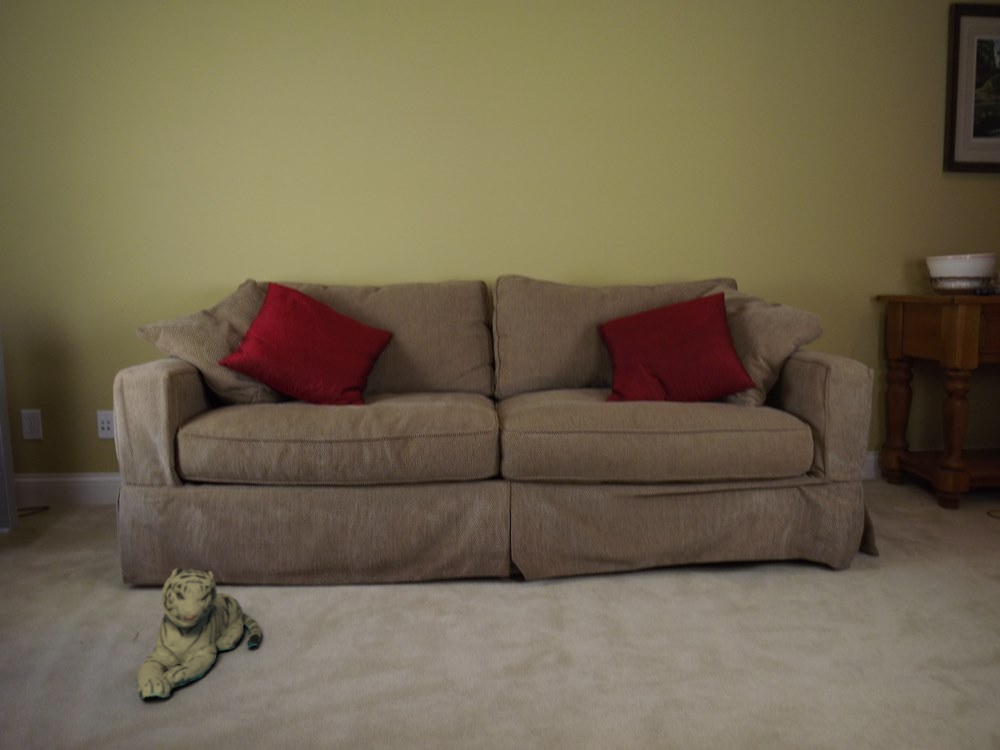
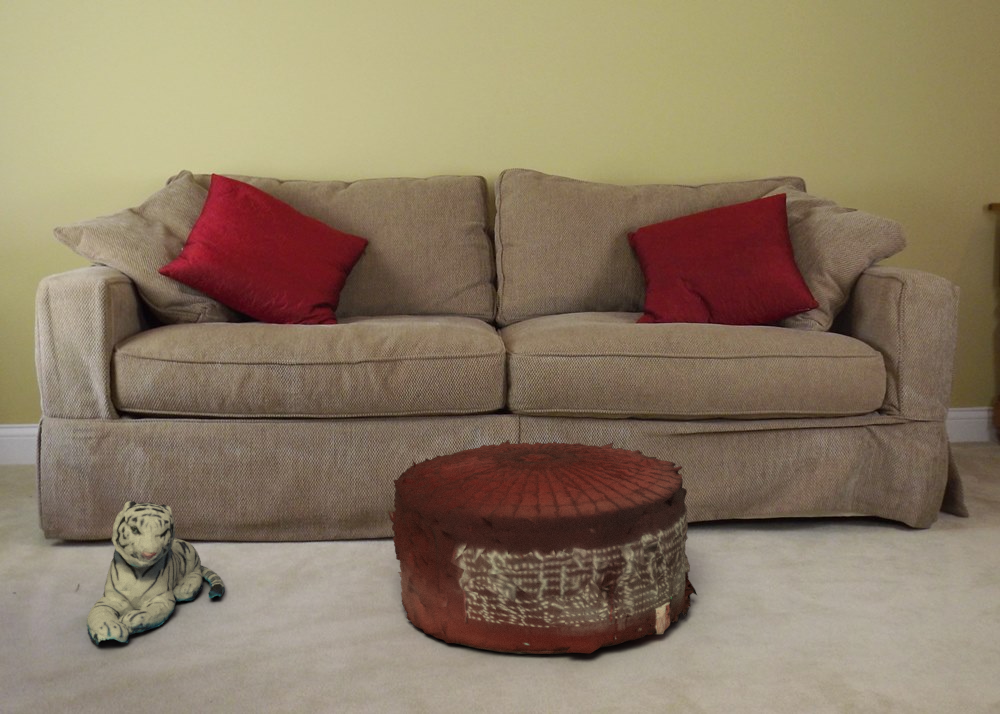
pouf: none [397,505,662,710] -> present [388,440,697,654]

